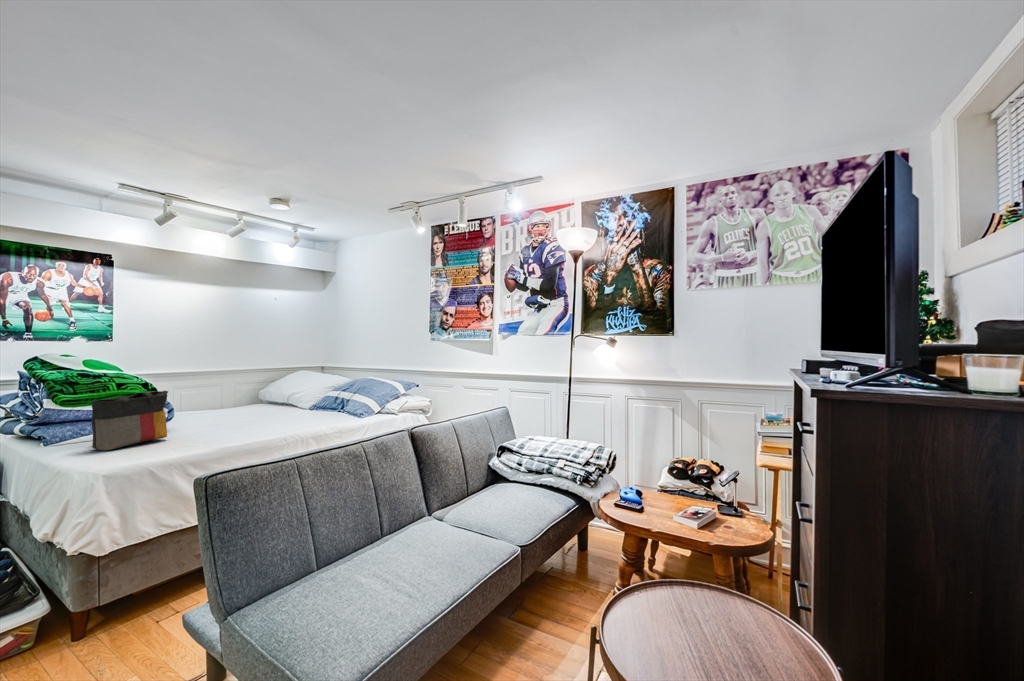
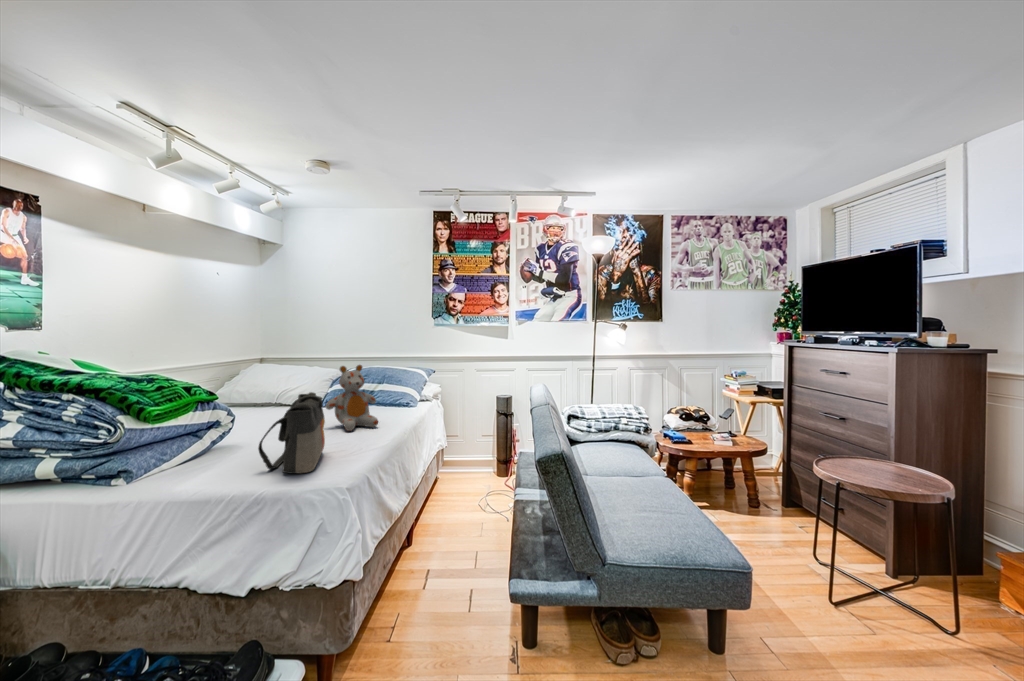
stuffed bear: none [236,373,284,429] -> present [326,365,378,431]

